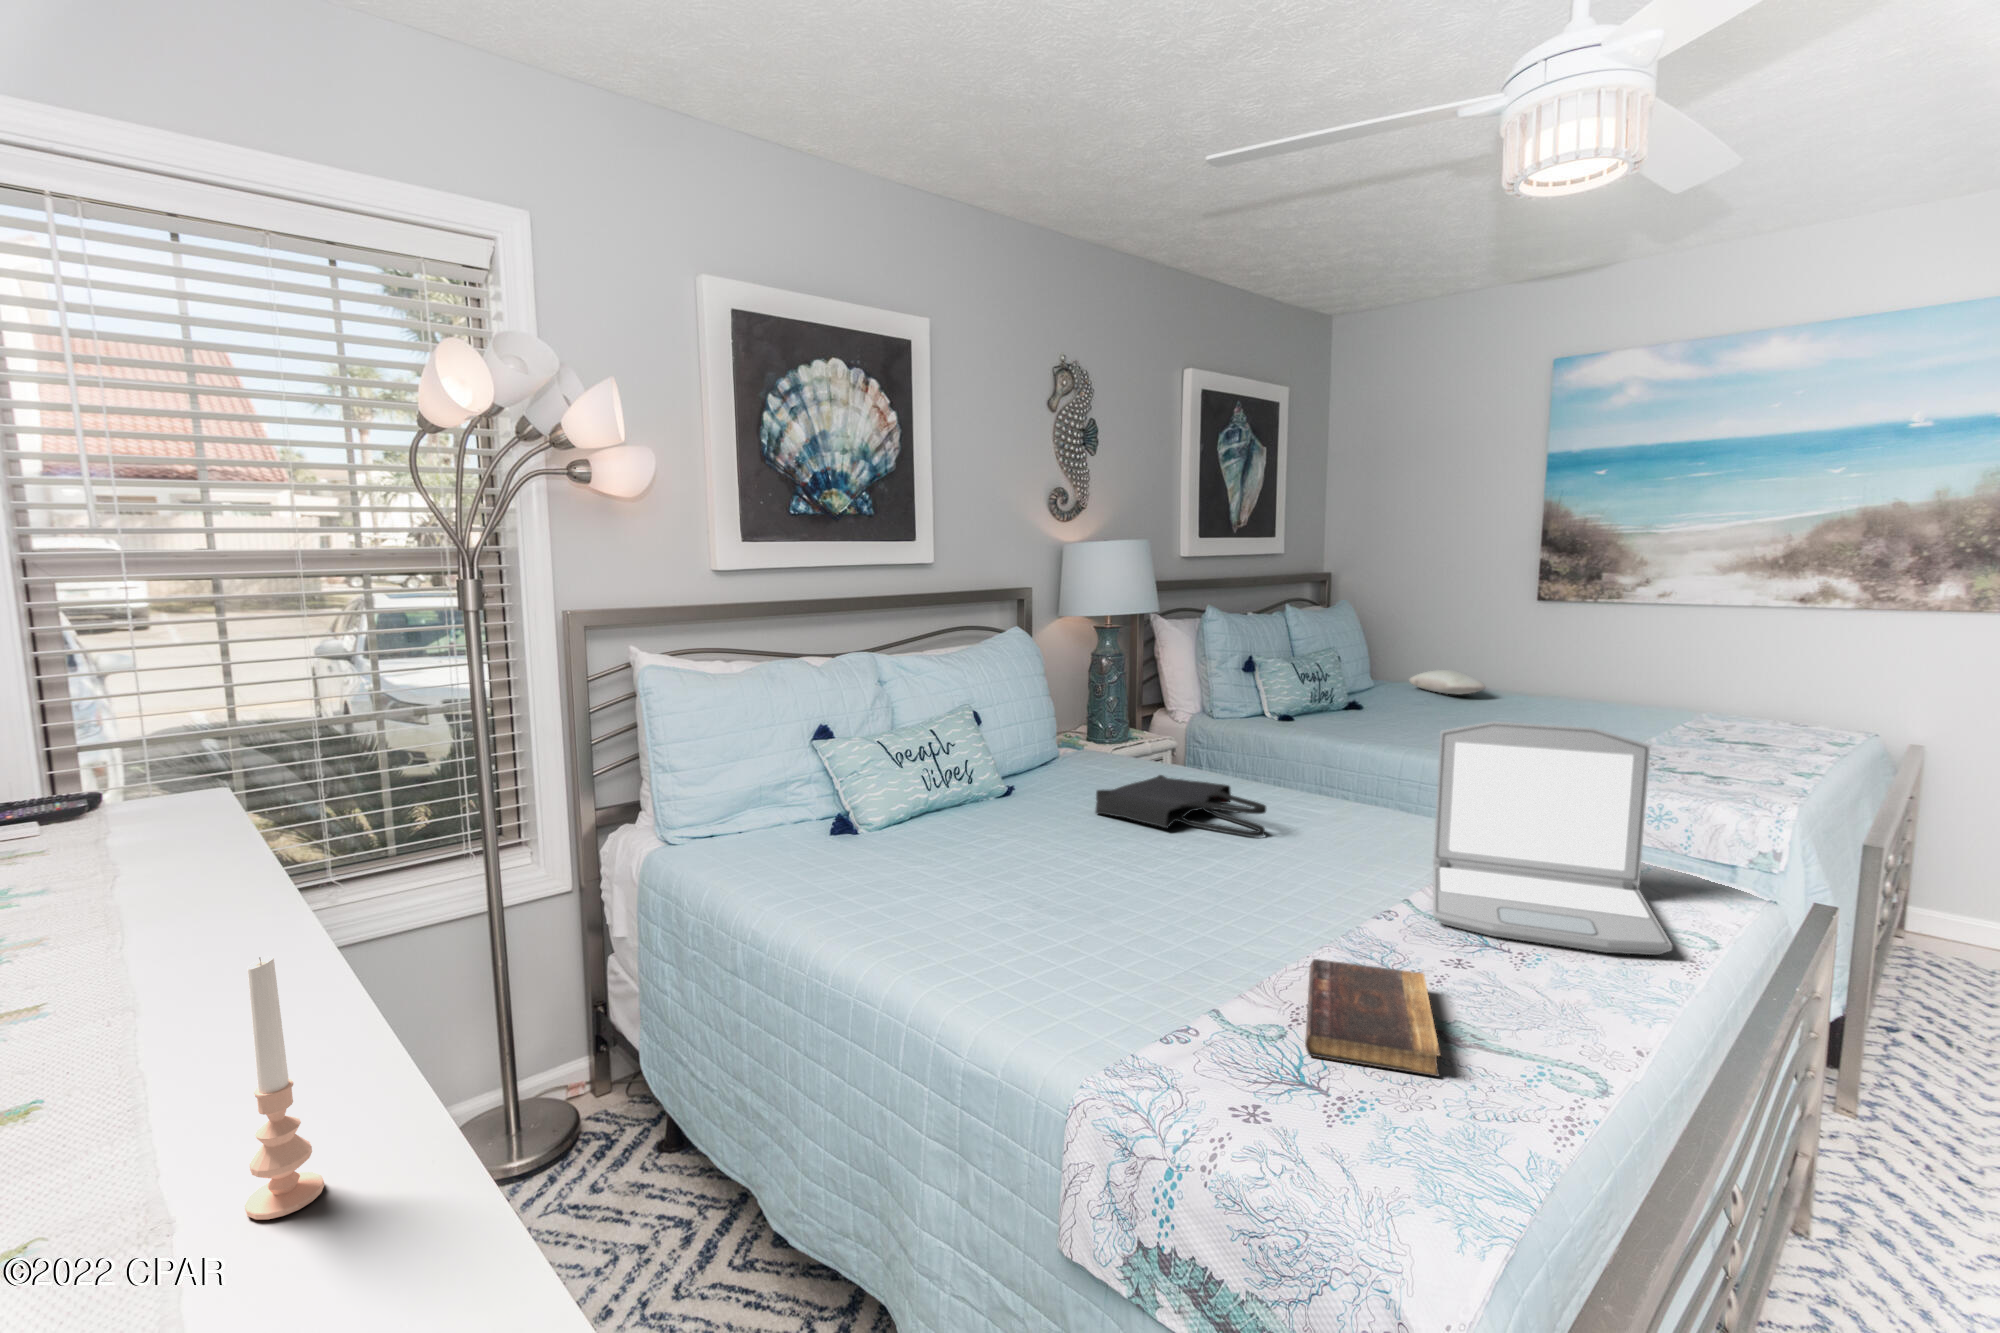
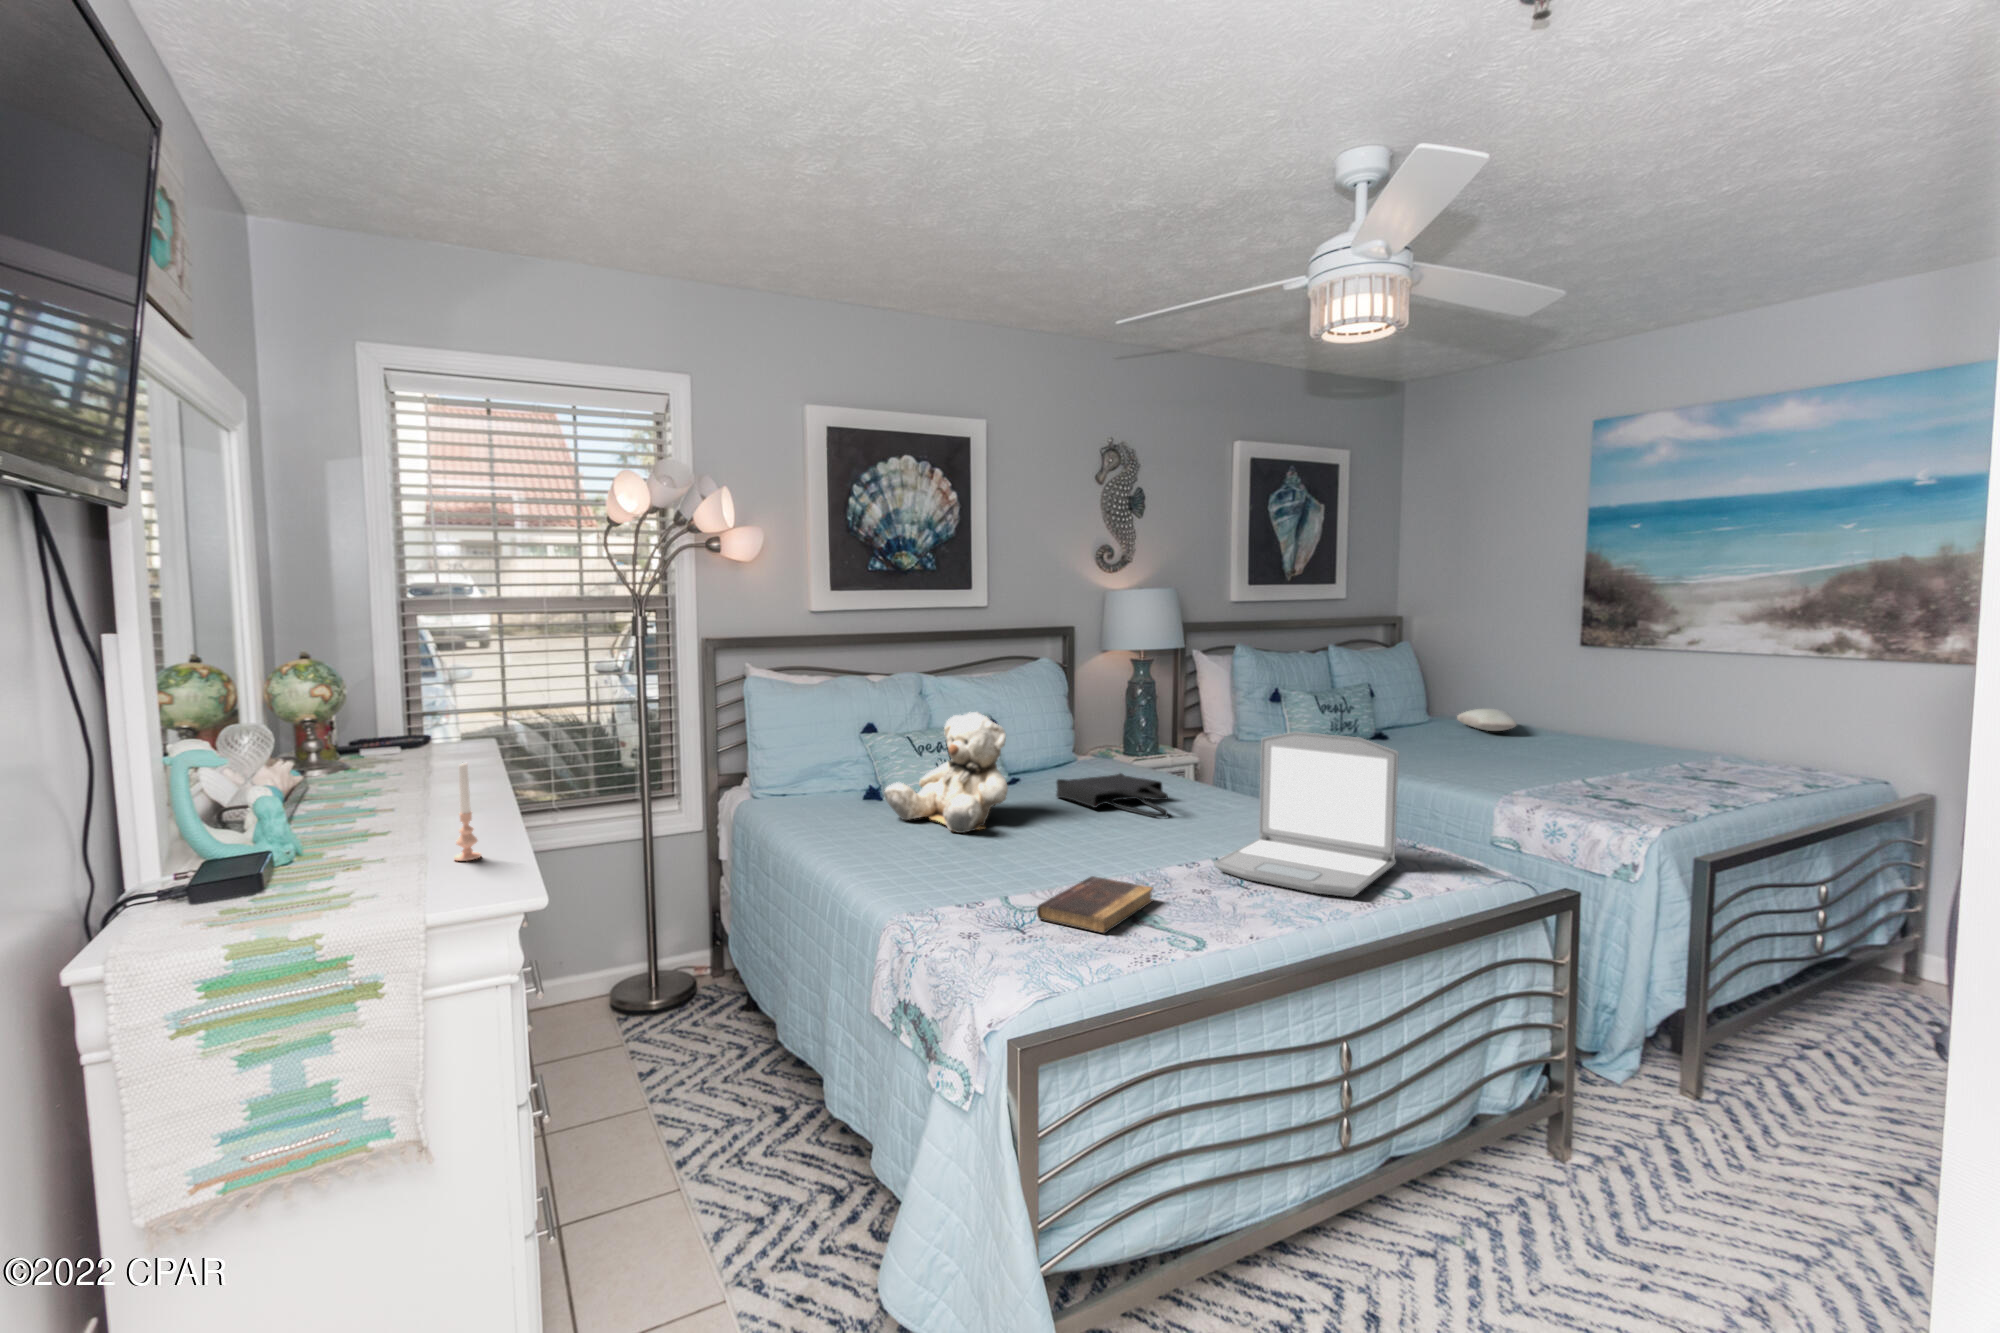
teddy bear: none [895,707,1071,887] -> present [884,712,1008,833]

